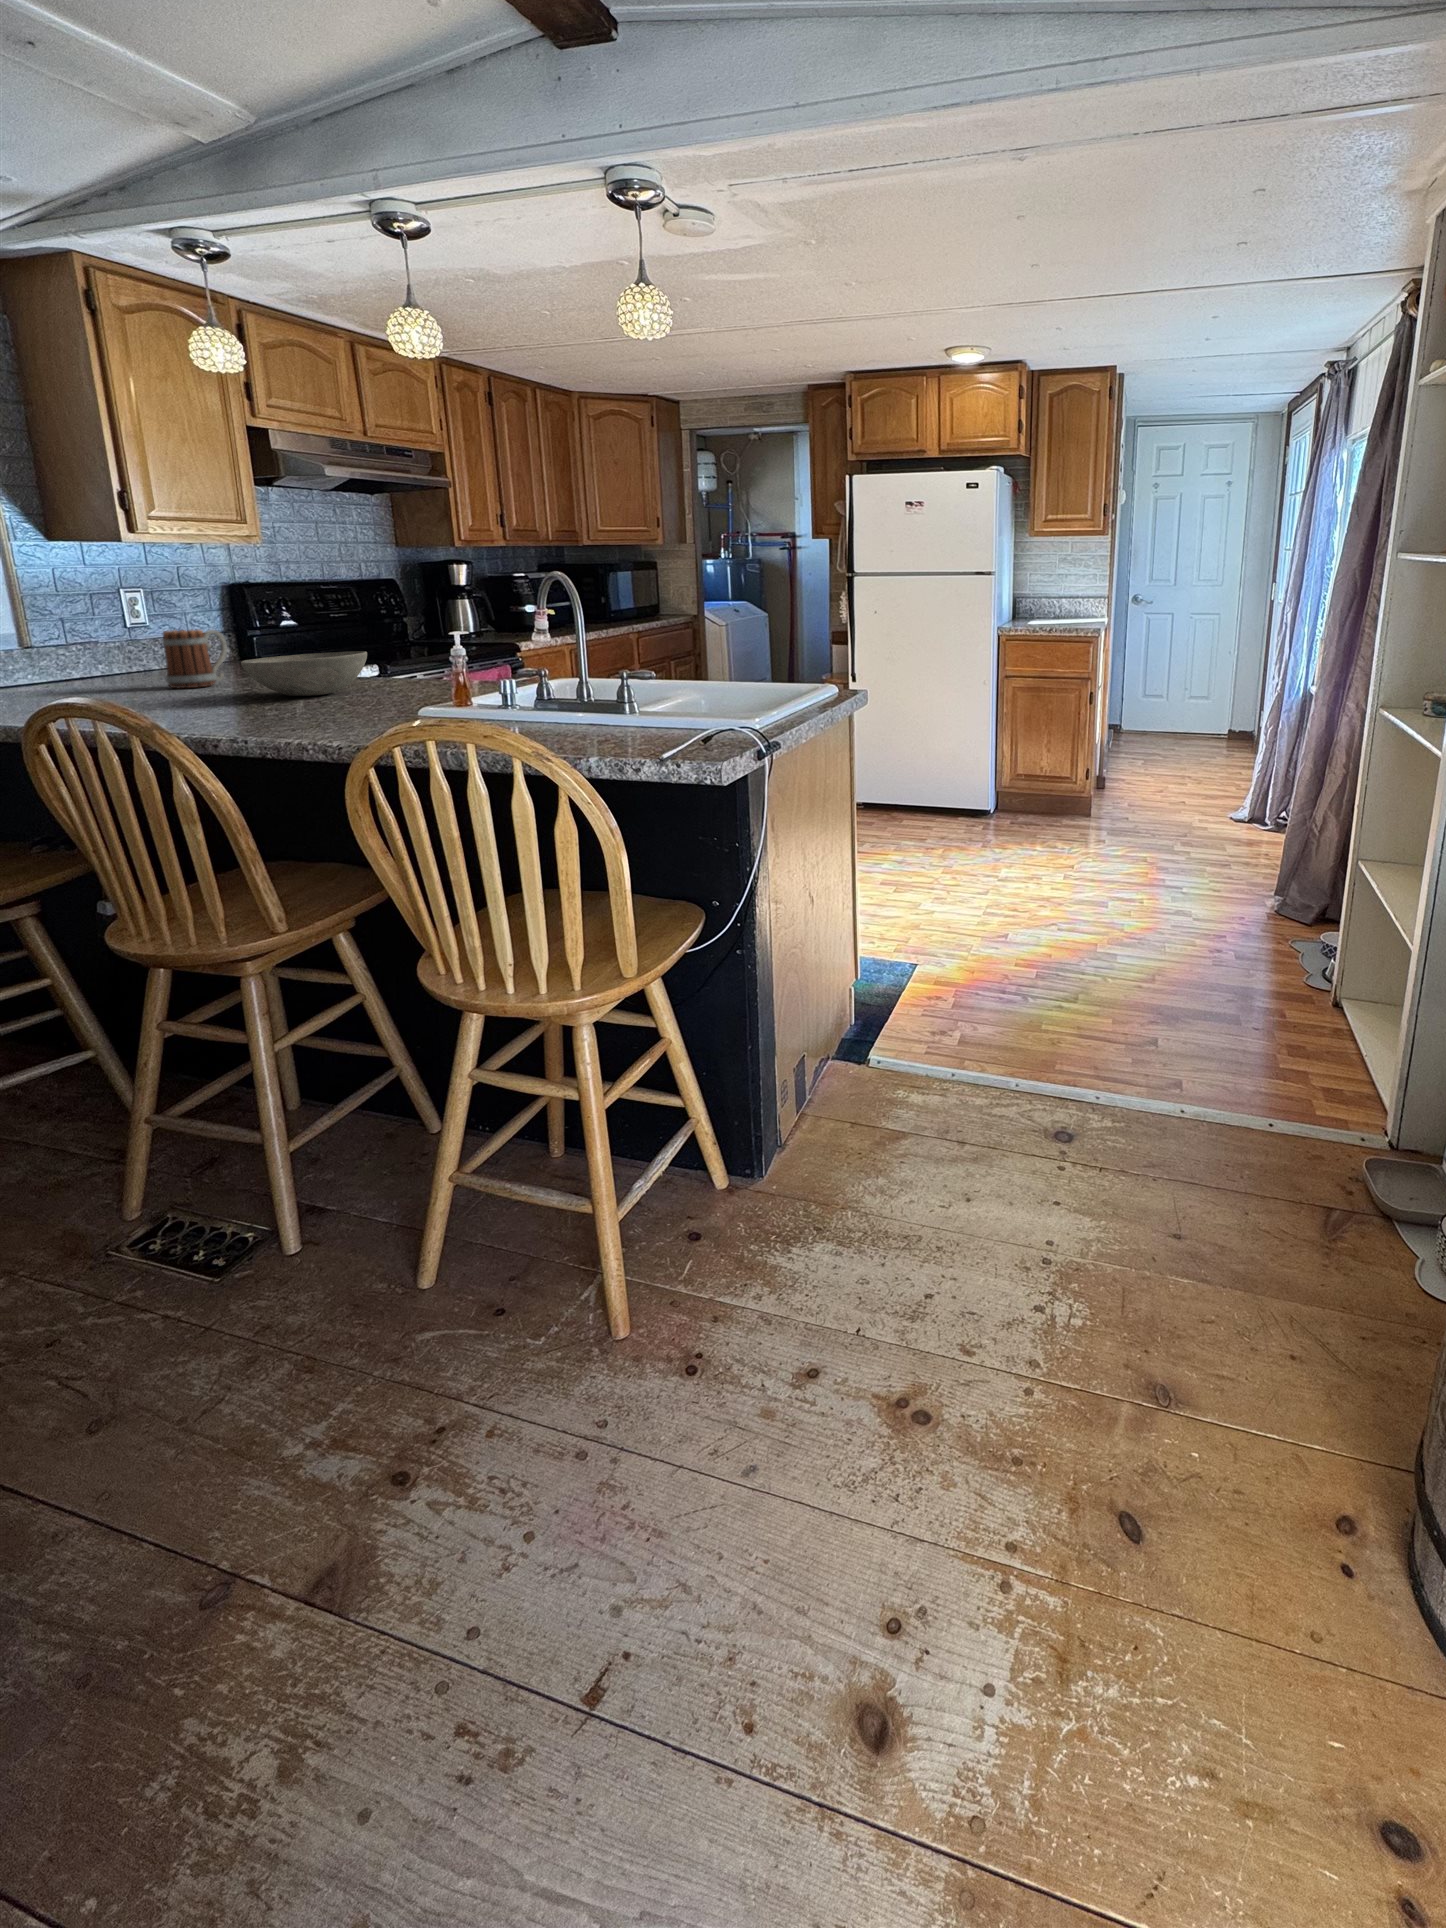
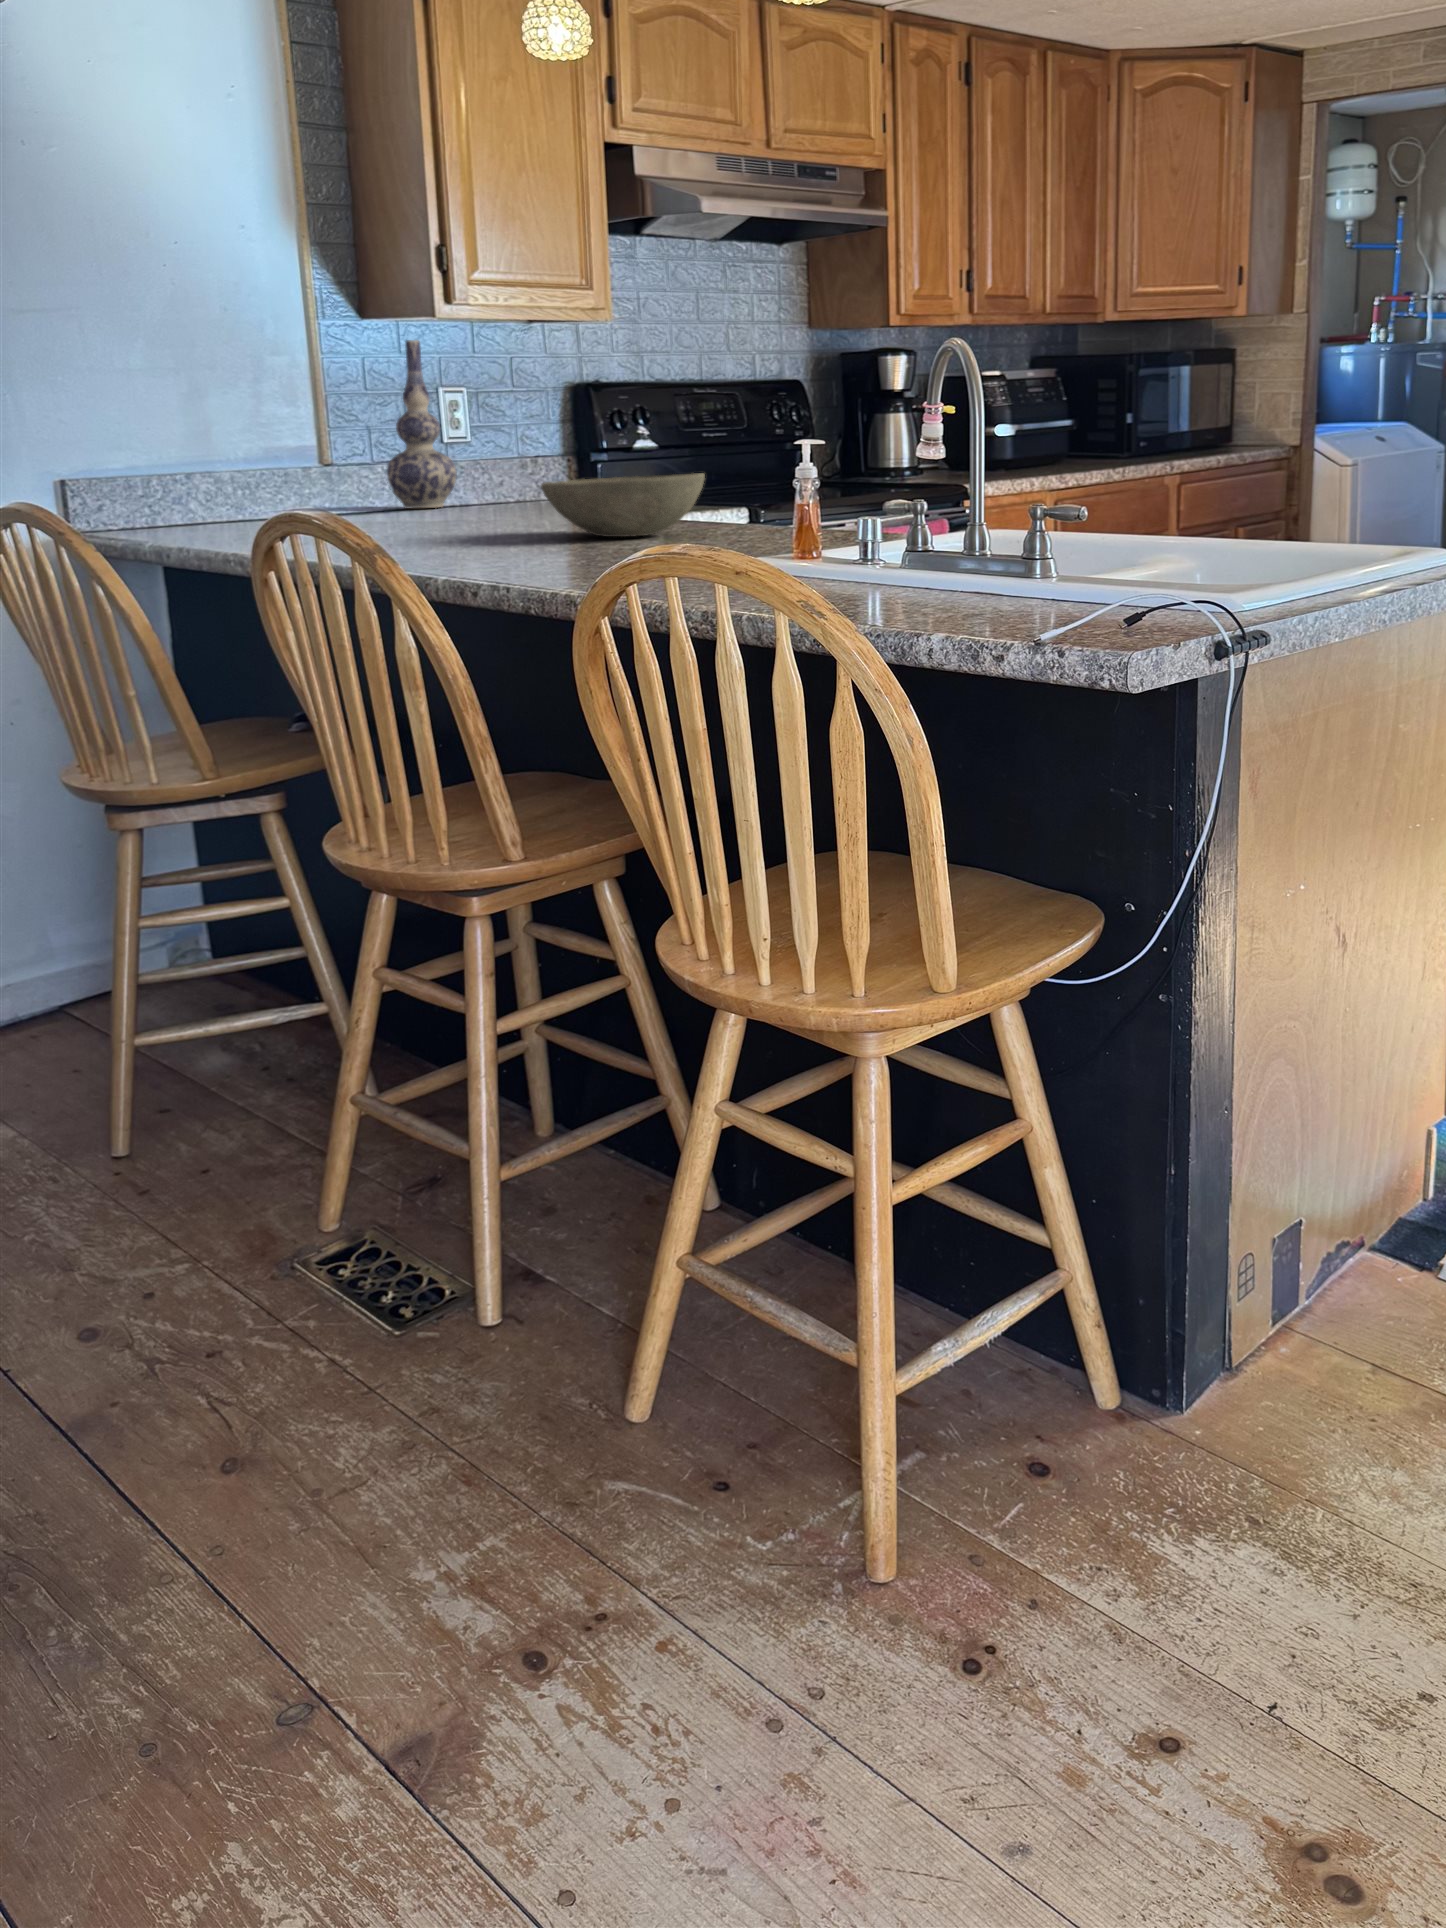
vase: none [81,556,144,676] -> present [387,340,457,508]
mug: present [163,630,227,689] -> none [464,441,542,524]

